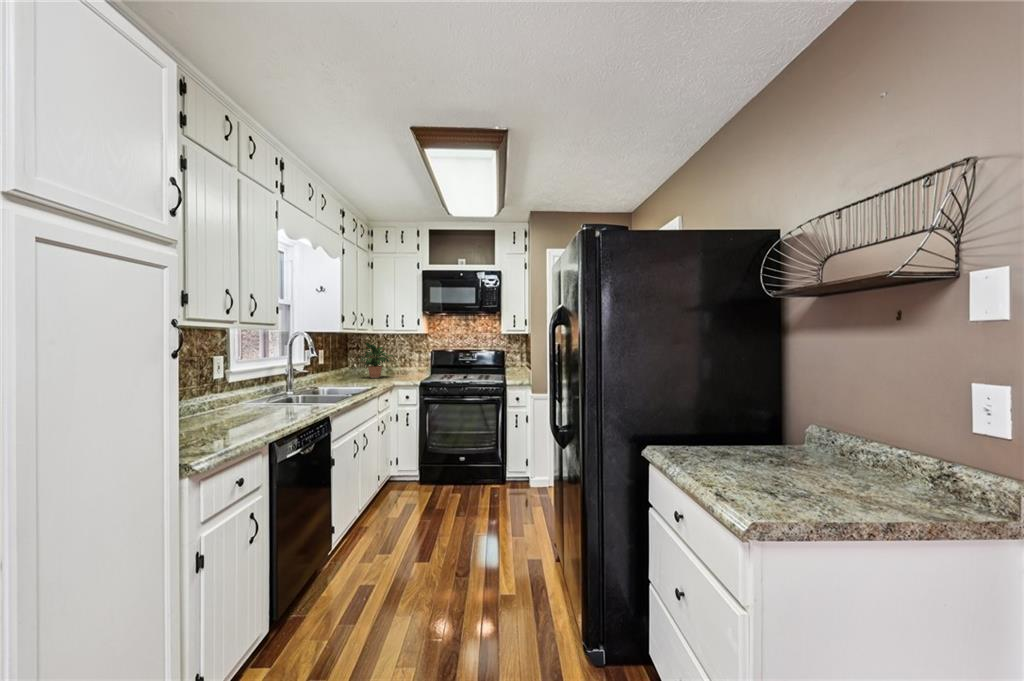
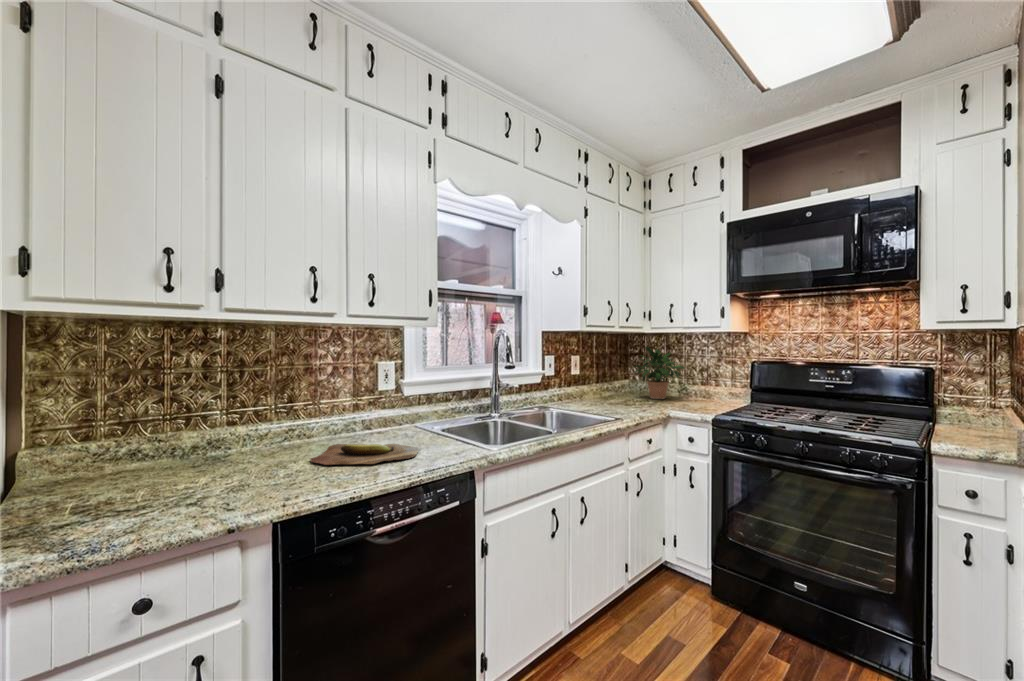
cutting board: none [204,410,290,425] -> present [310,444,419,465]

